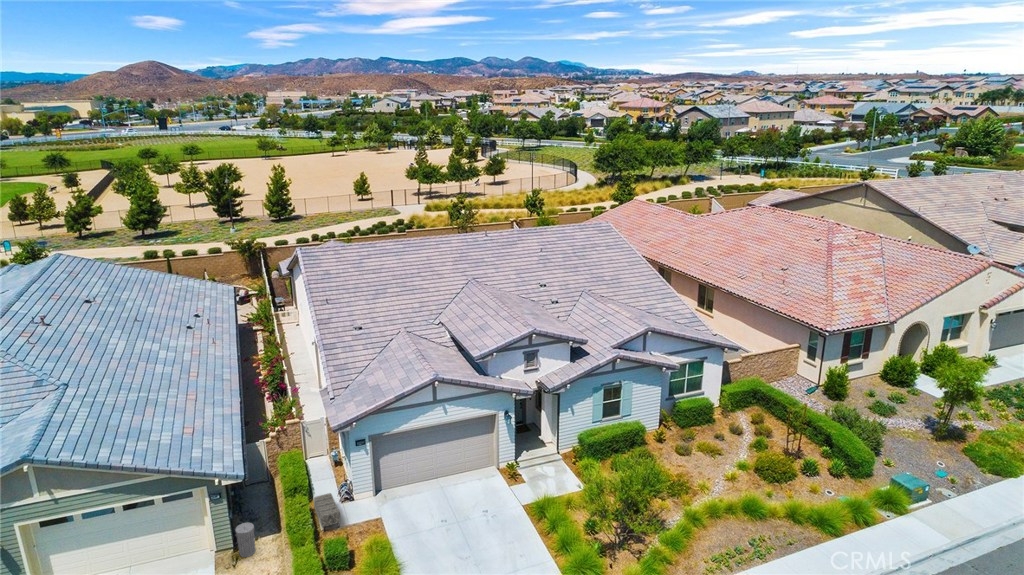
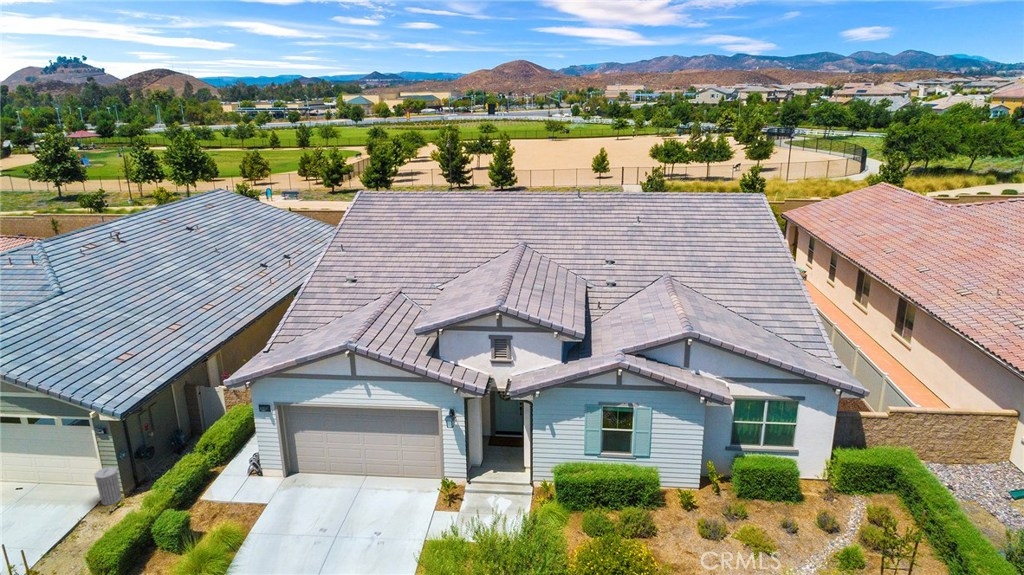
bench: present [314,493,340,531] -> none [195,459,236,501]

